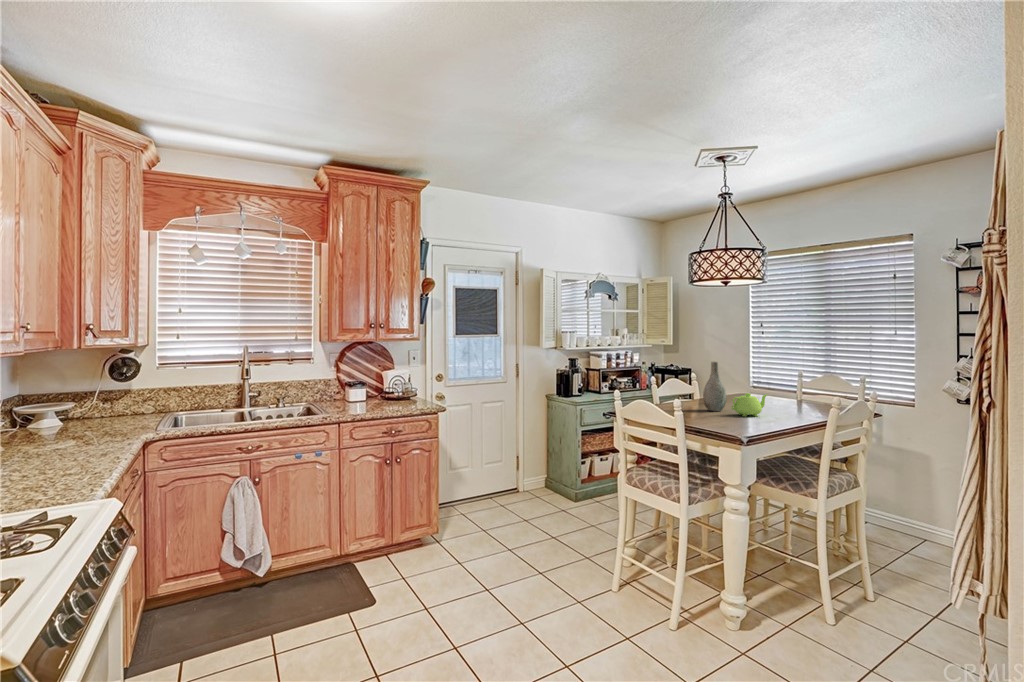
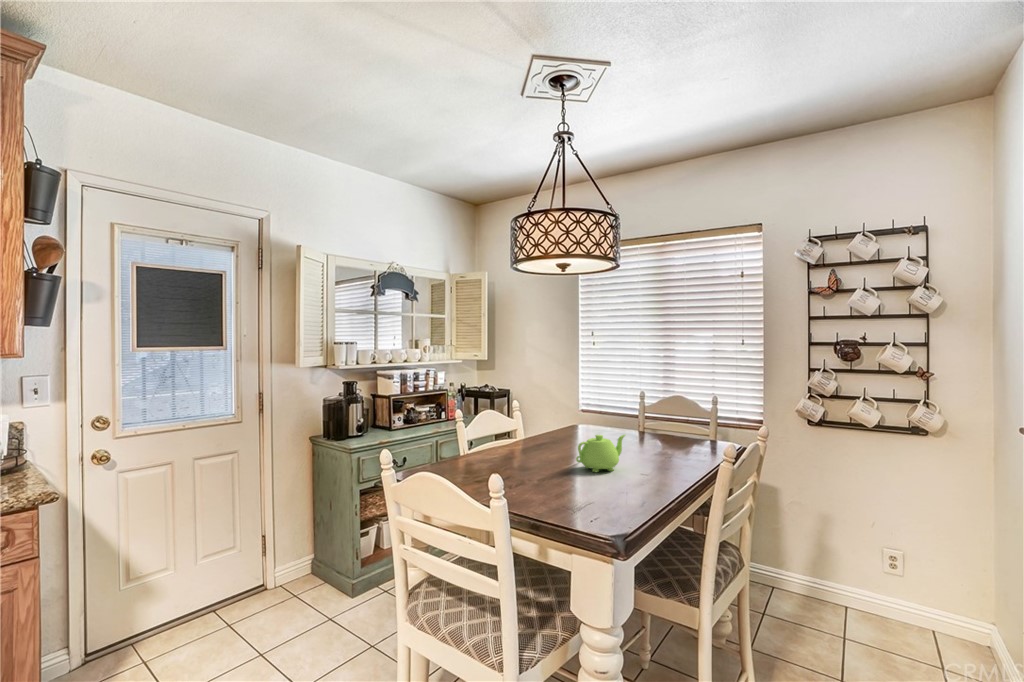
vase: present [703,362,727,411] -> none [533,385,566,462]

